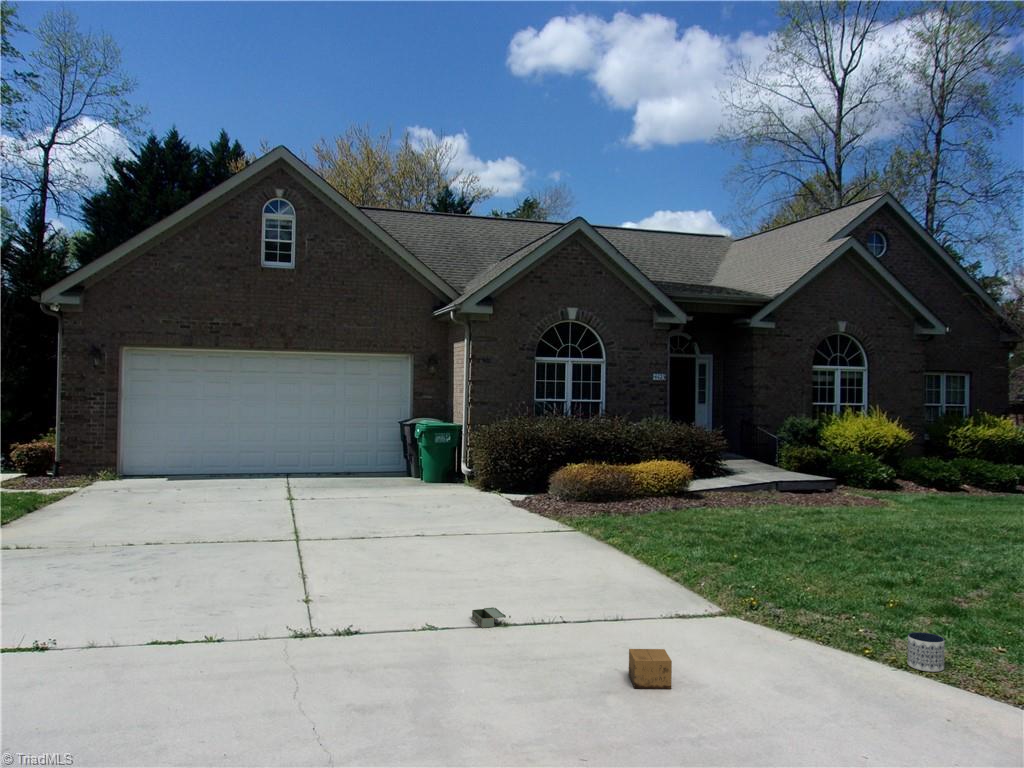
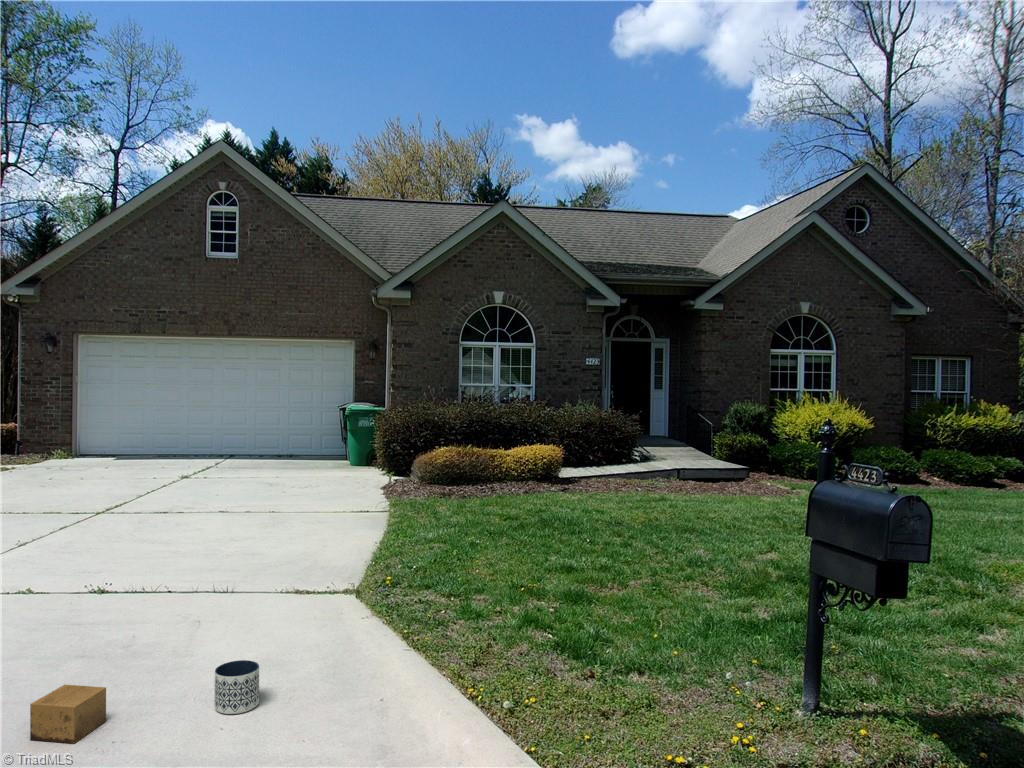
toolbox: present [472,607,505,628] -> none [37,613,83,638]
planter: present [908,632,945,672] -> present [215,660,259,714]

